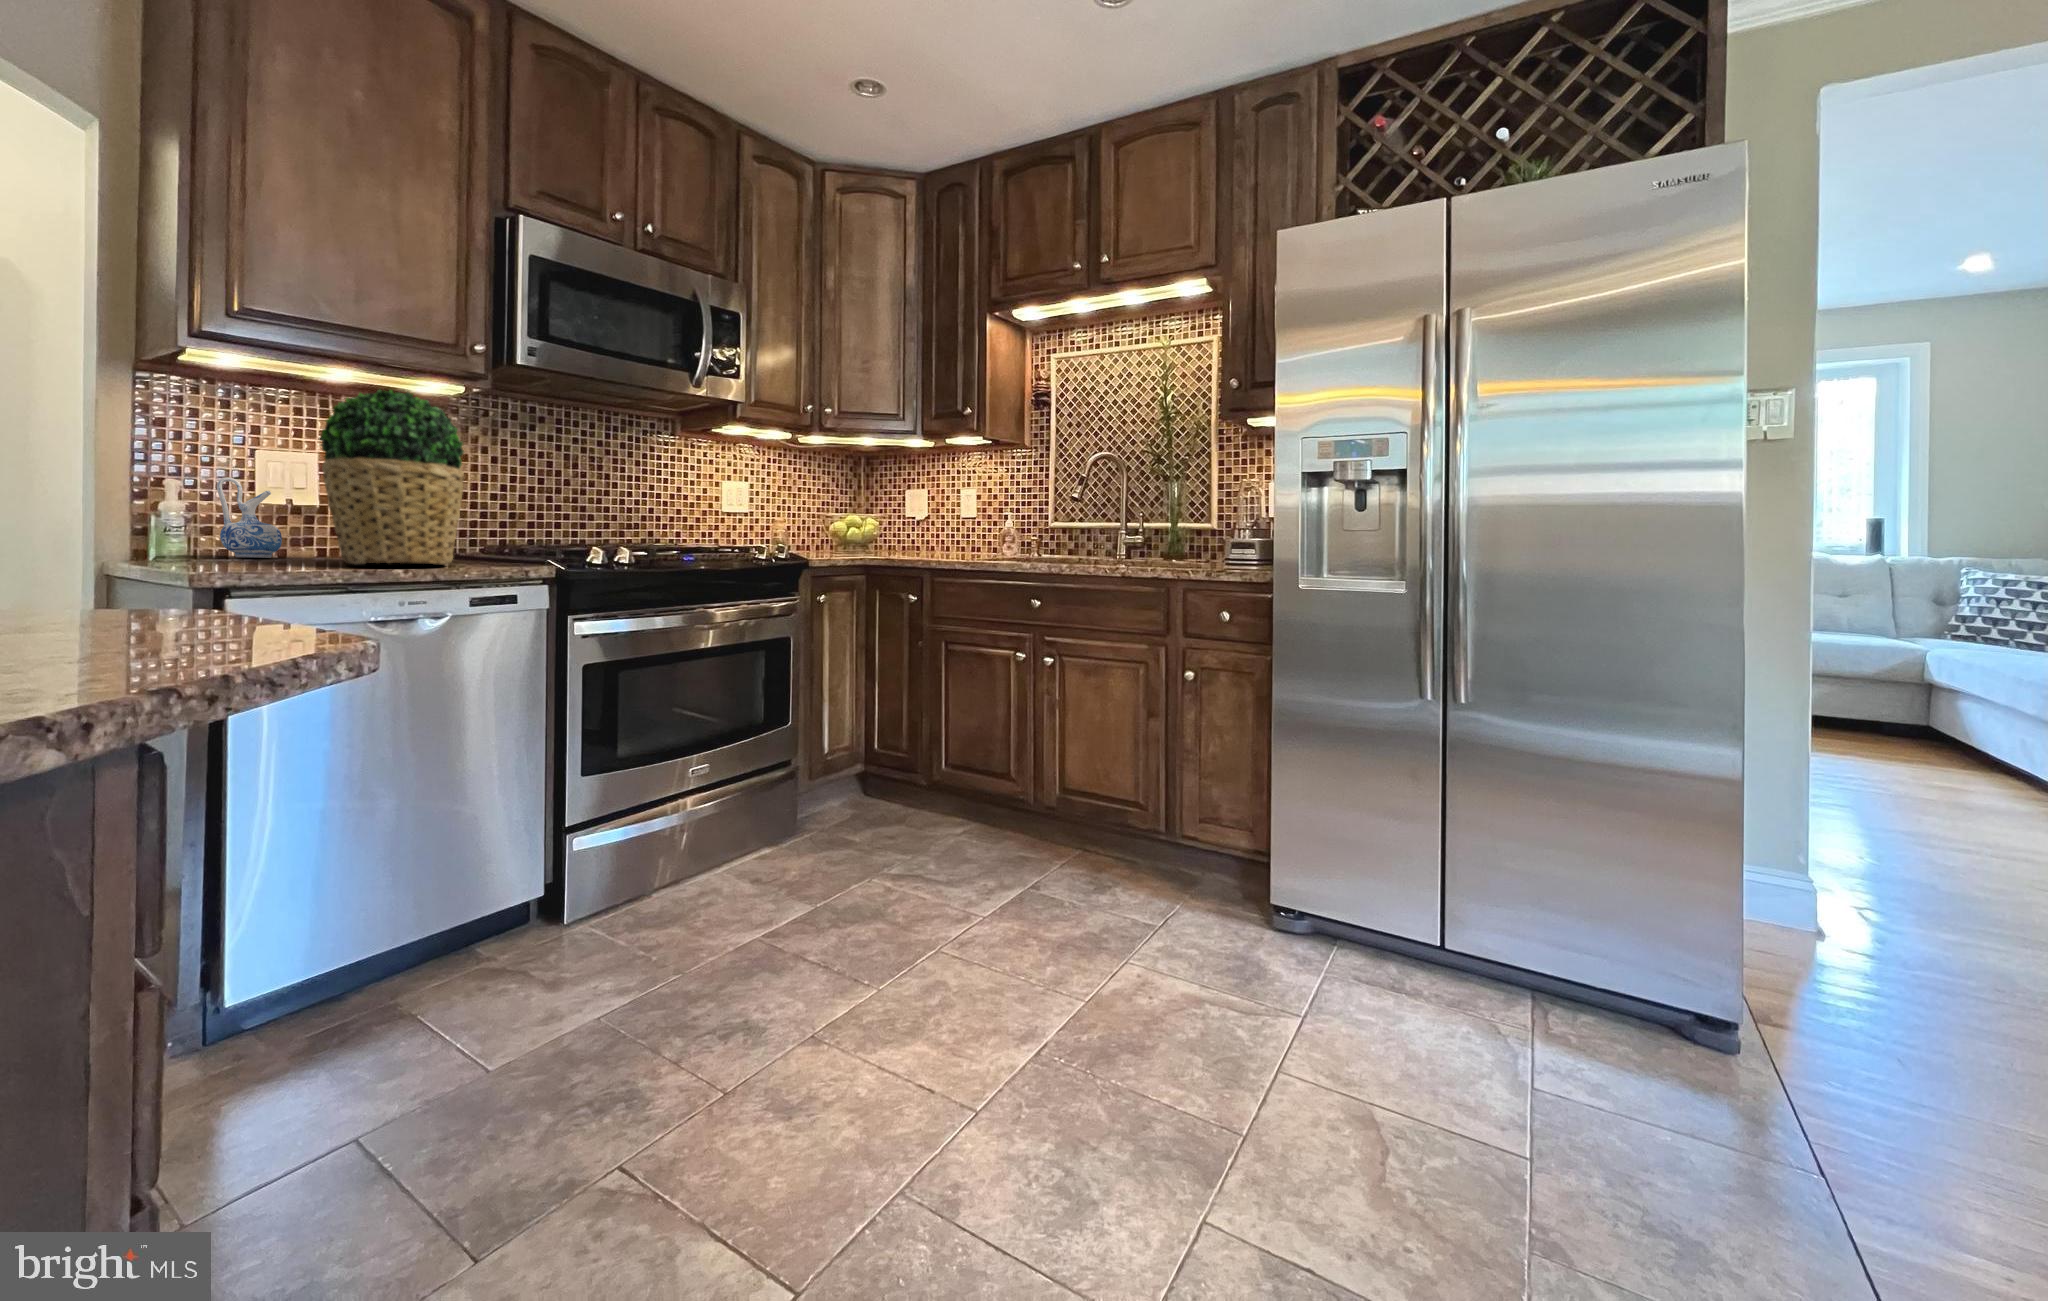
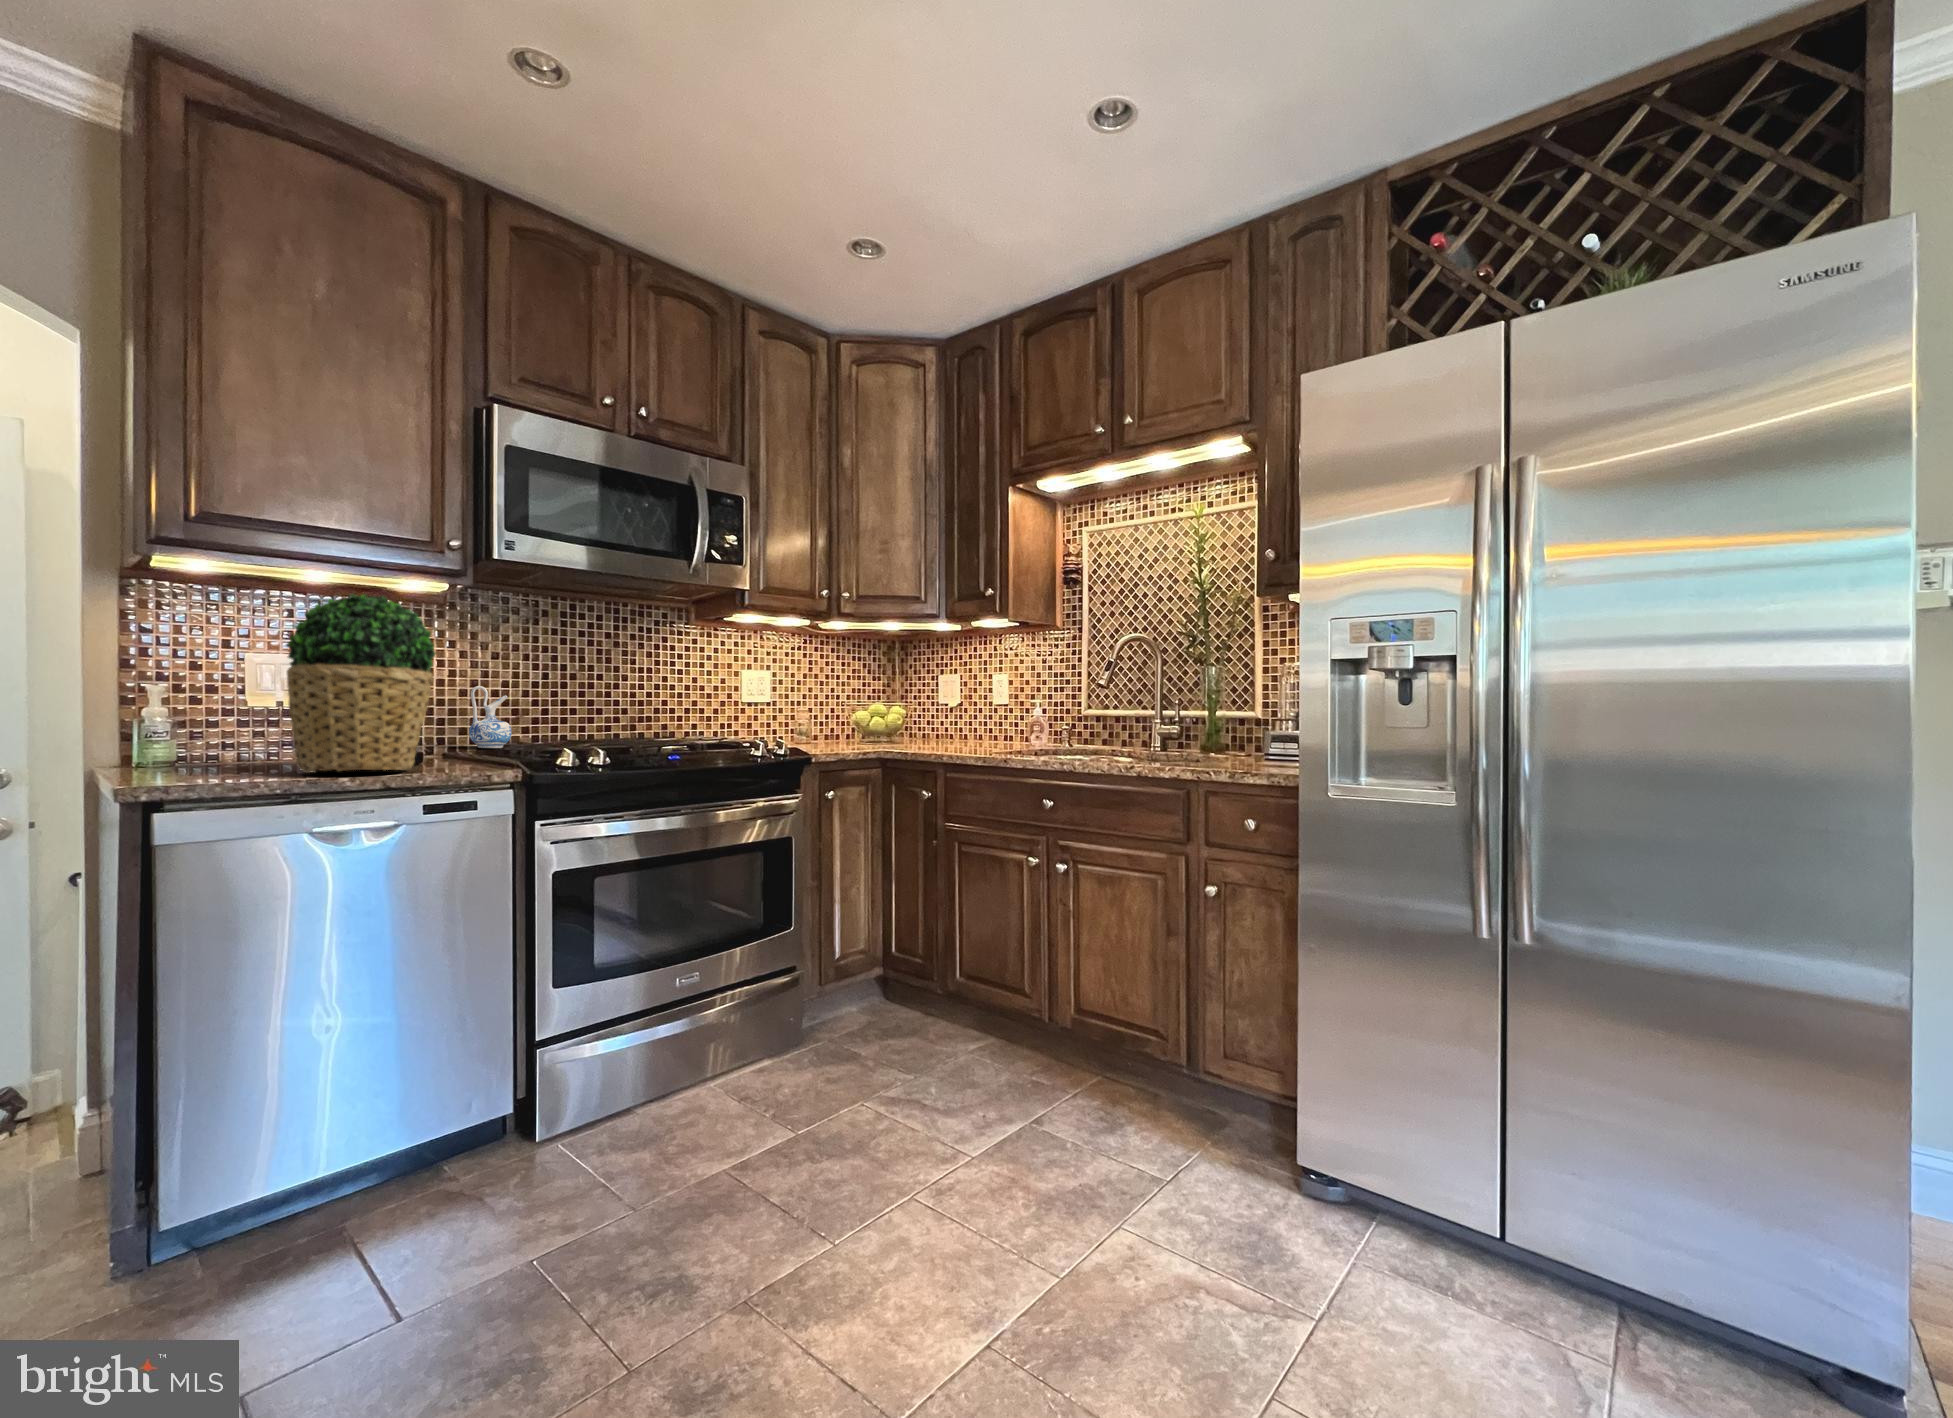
ceramic pitcher: present [217,477,282,558] -> present [469,686,512,748]

